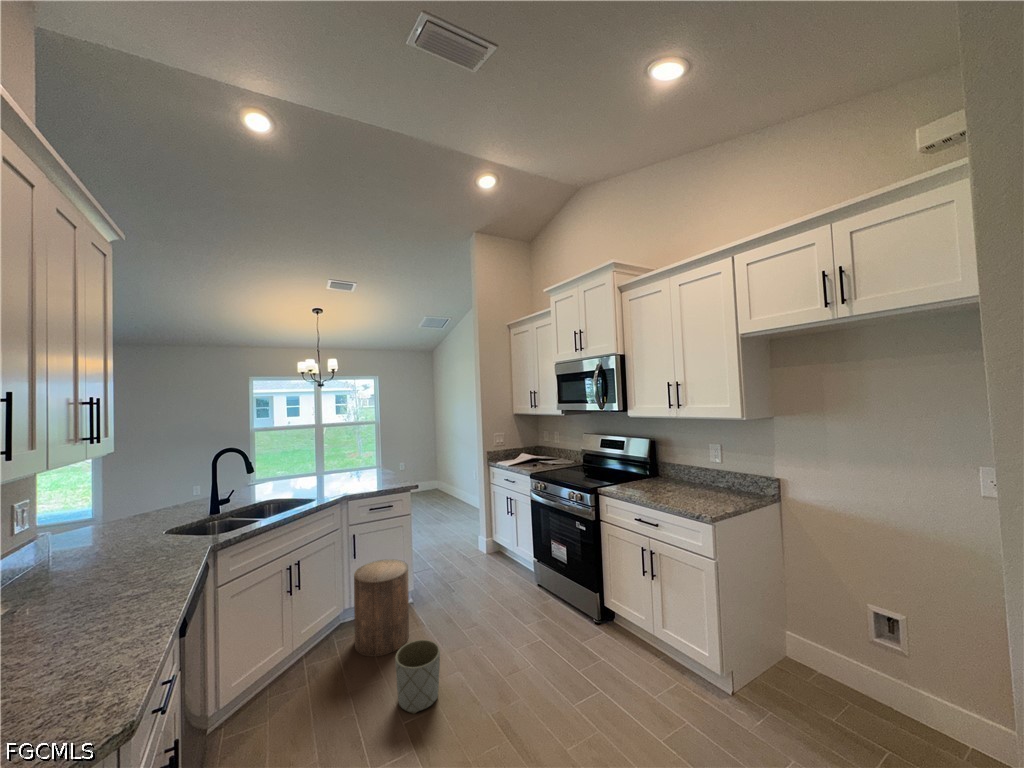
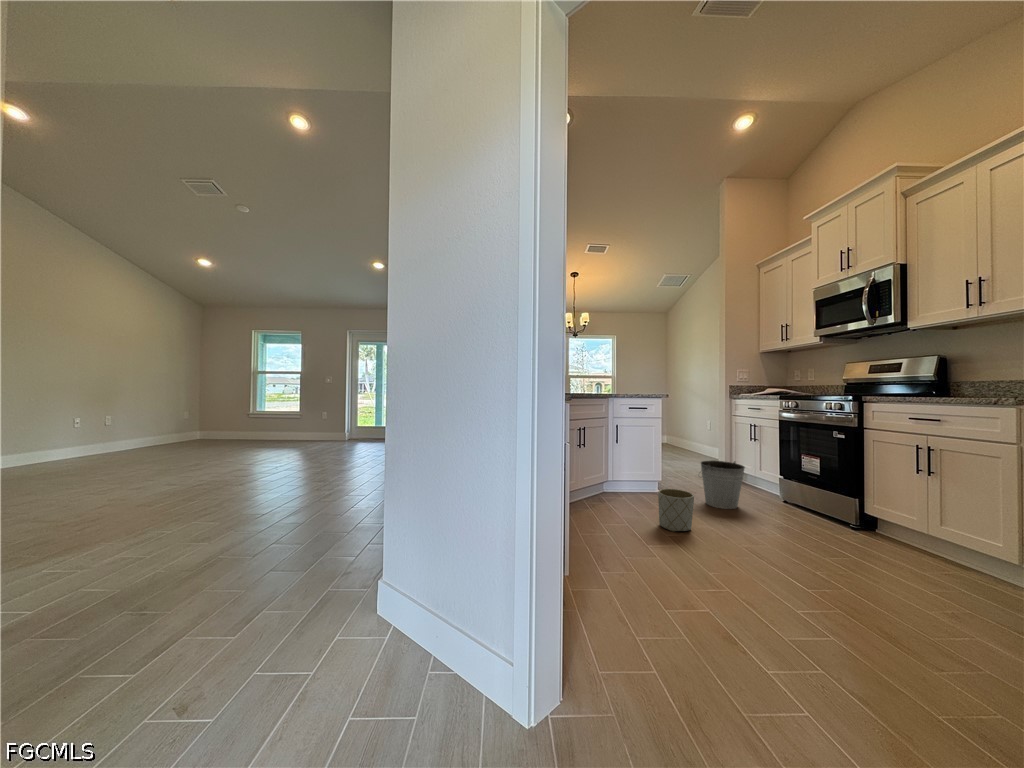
bucket: none [453,555,501,621] -> present [701,460,745,509]
stool: present [354,559,409,656] -> none [619,445,662,508]

